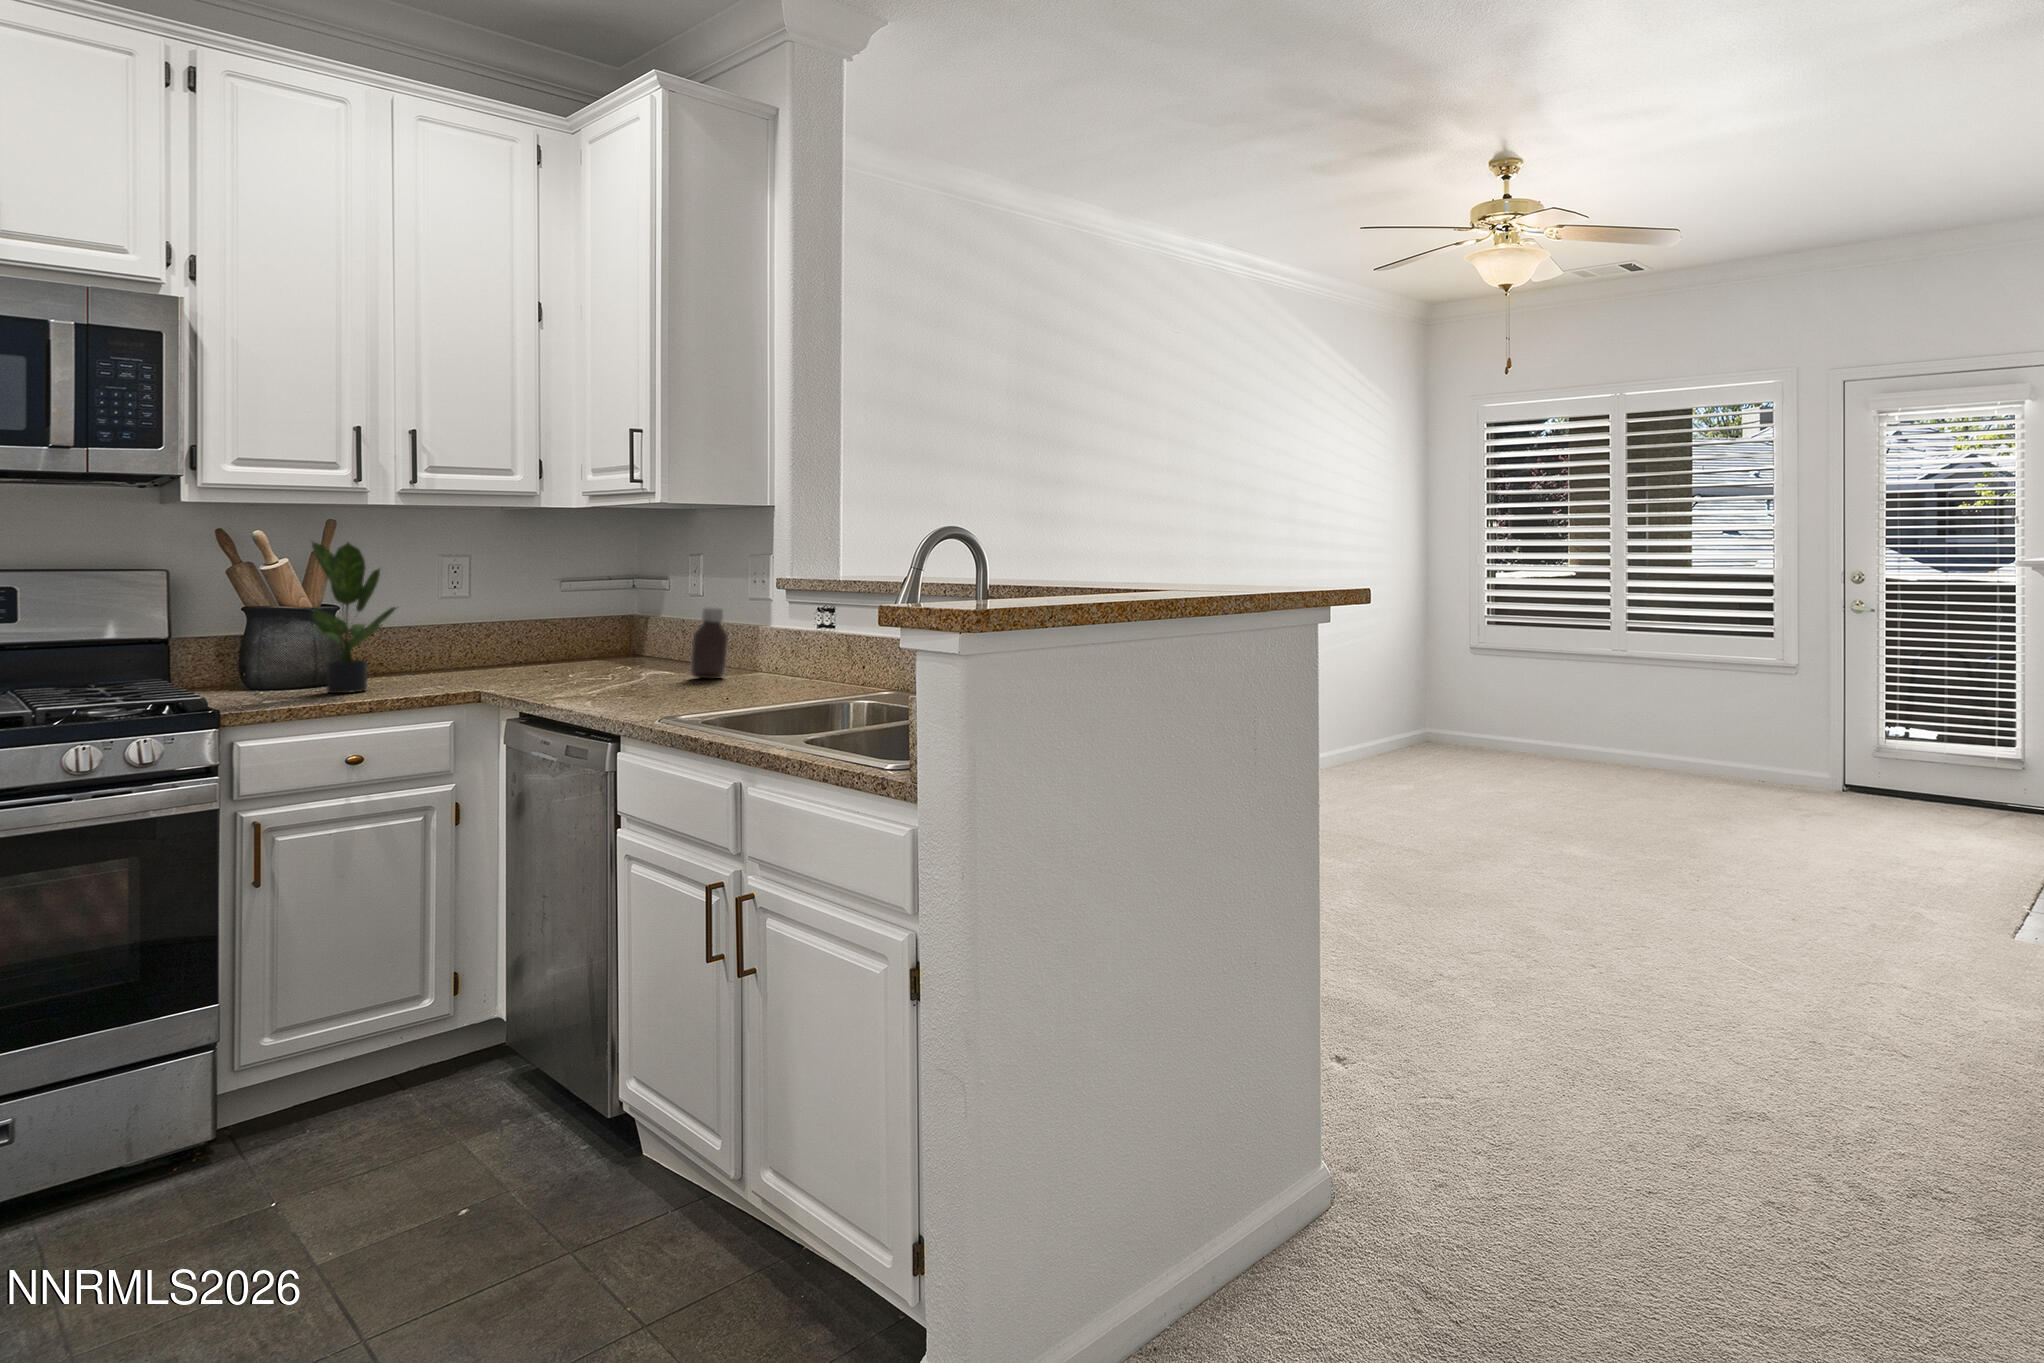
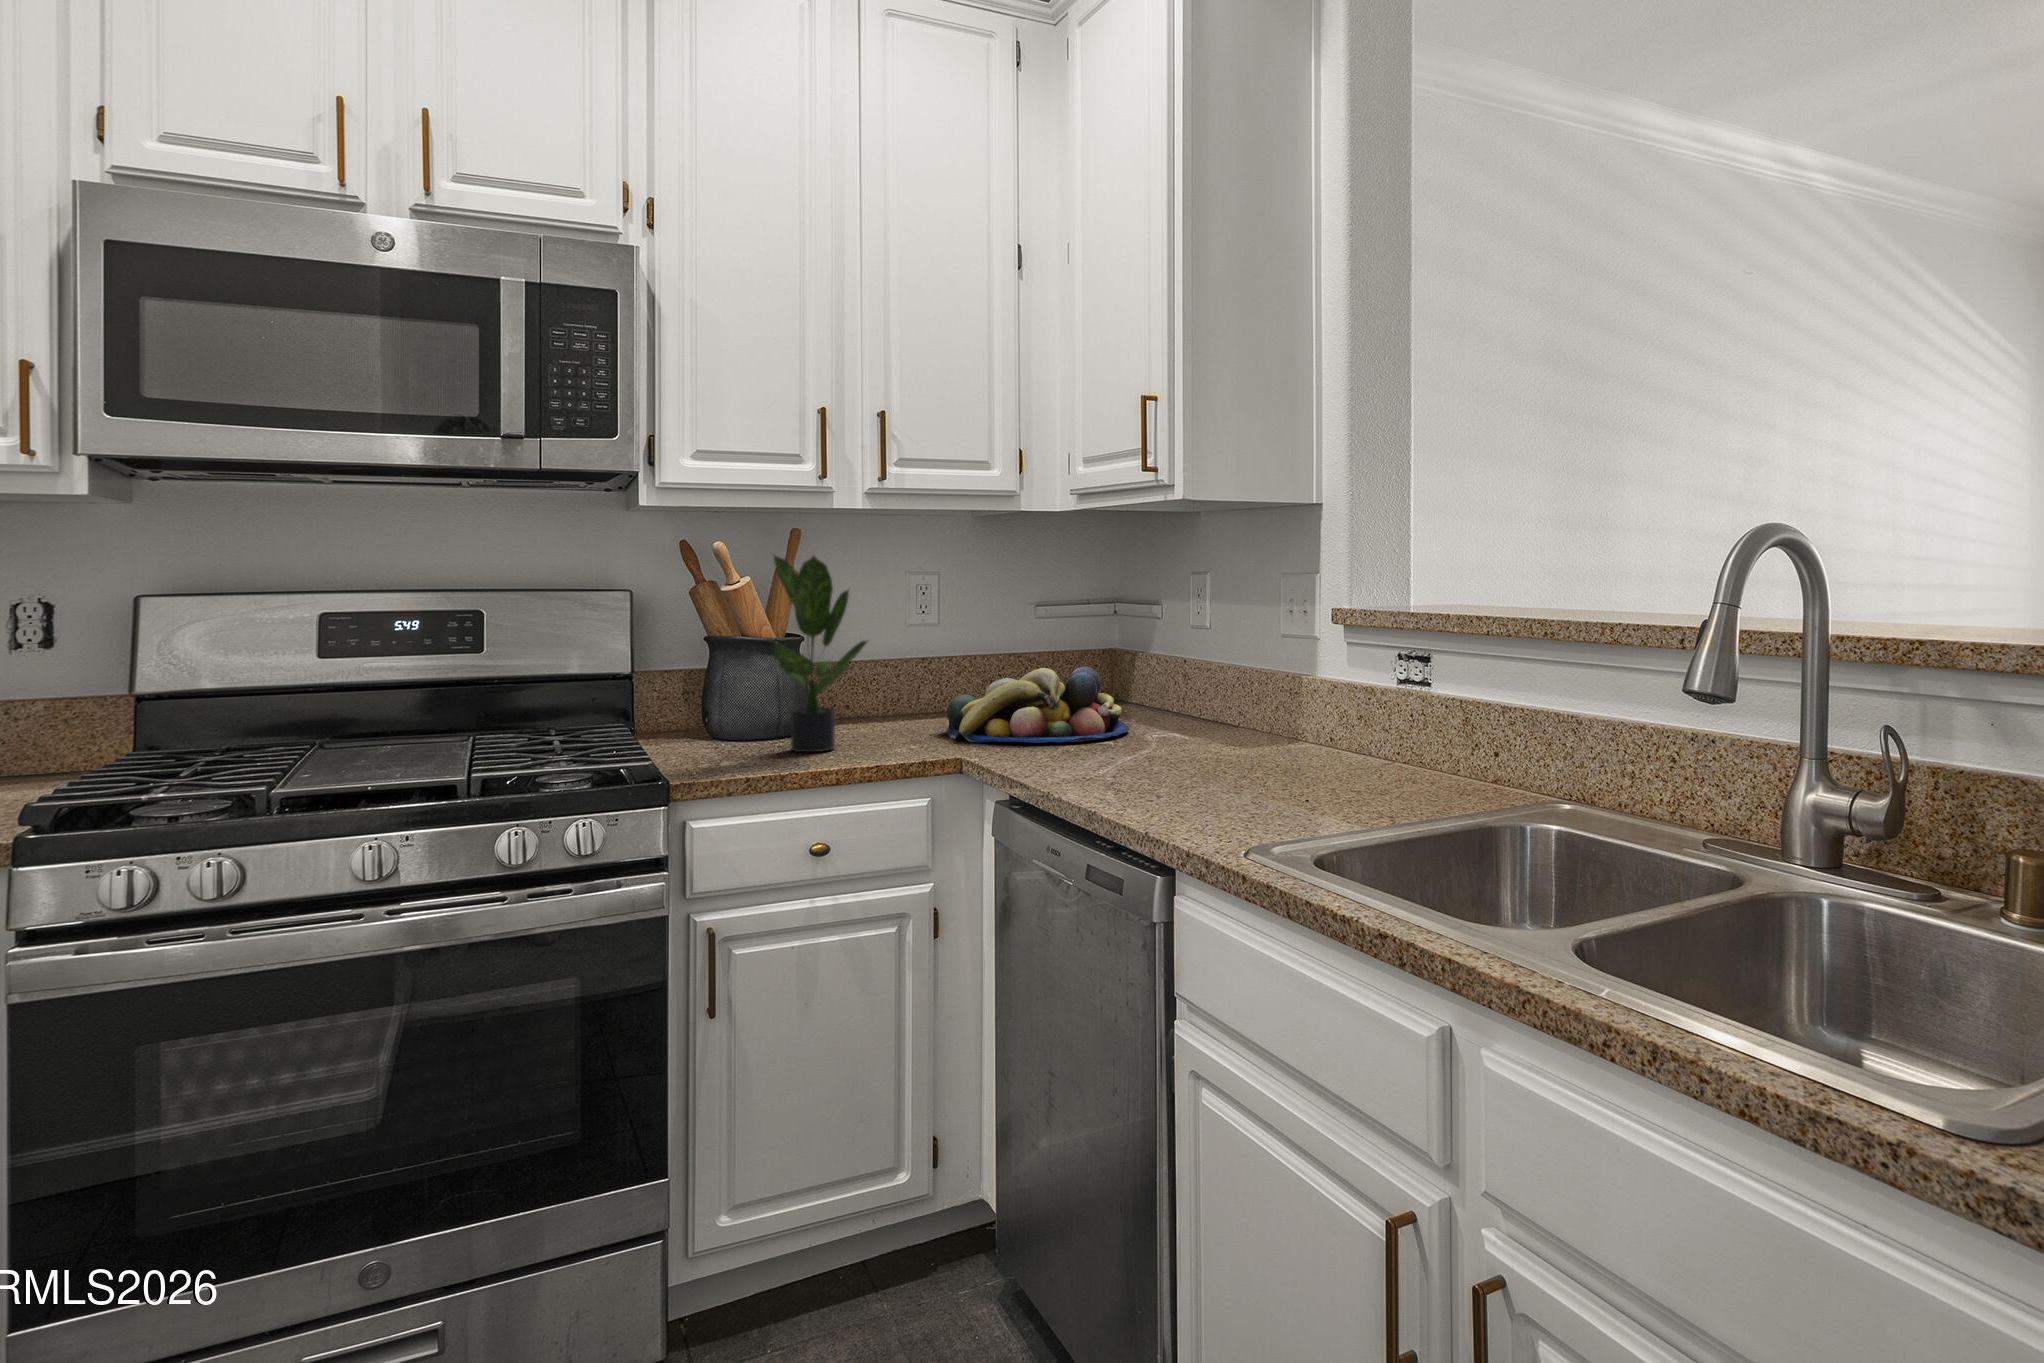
bottle: present [690,607,729,679] -> none [1216,647,1266,748]
fruit bowl: none [466,626,626,683] -> present [945,667,1129,743]

